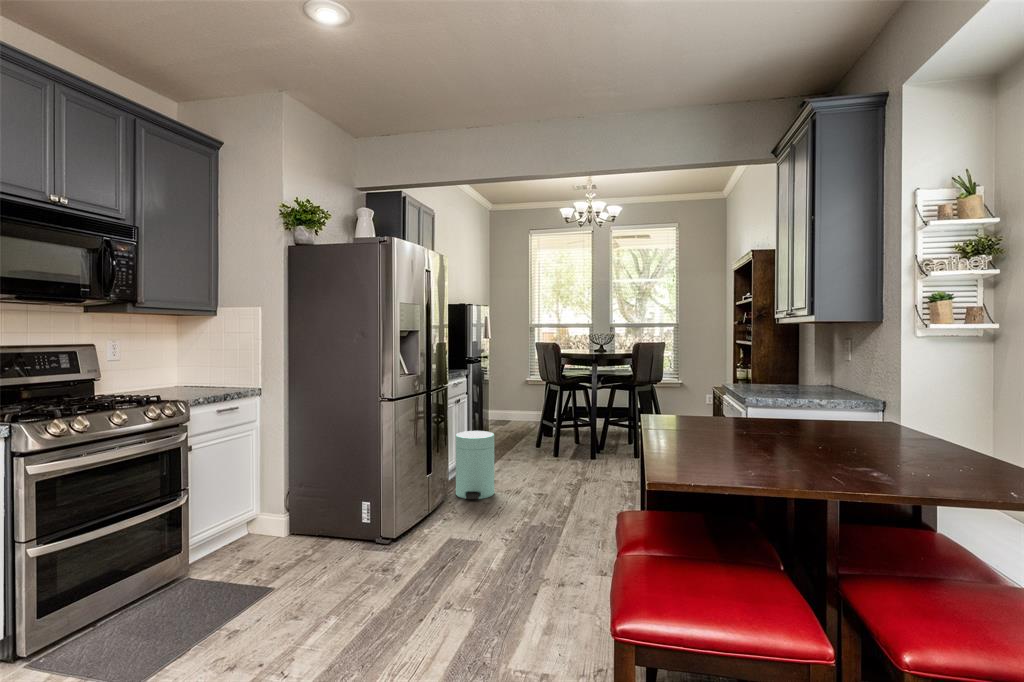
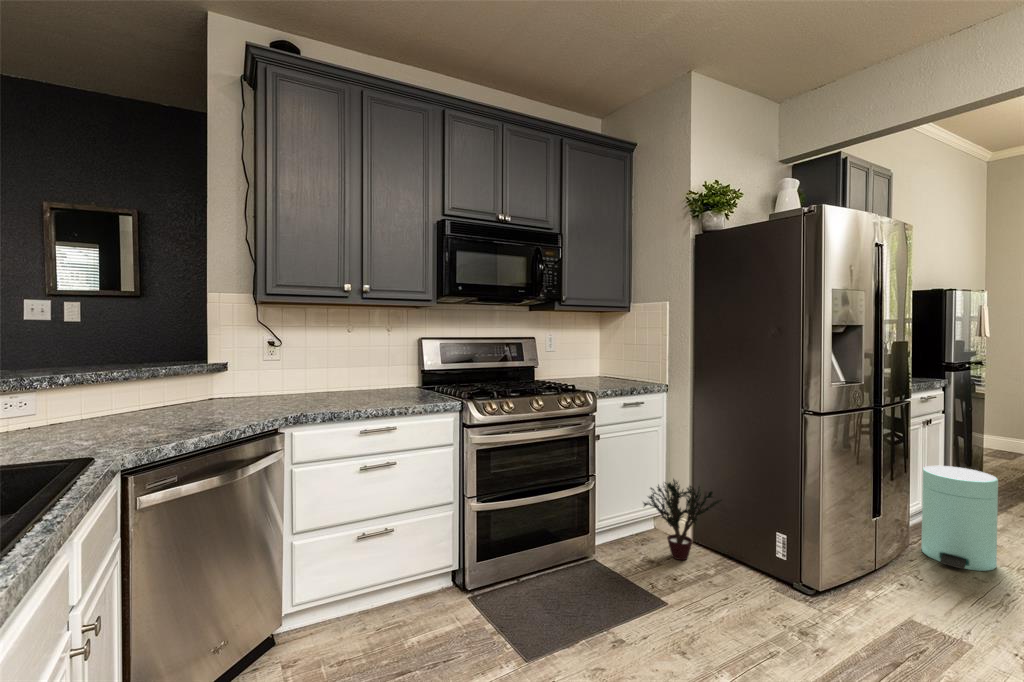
potted plant: none [238,476,318,552] -> present [644,479,720,560]

